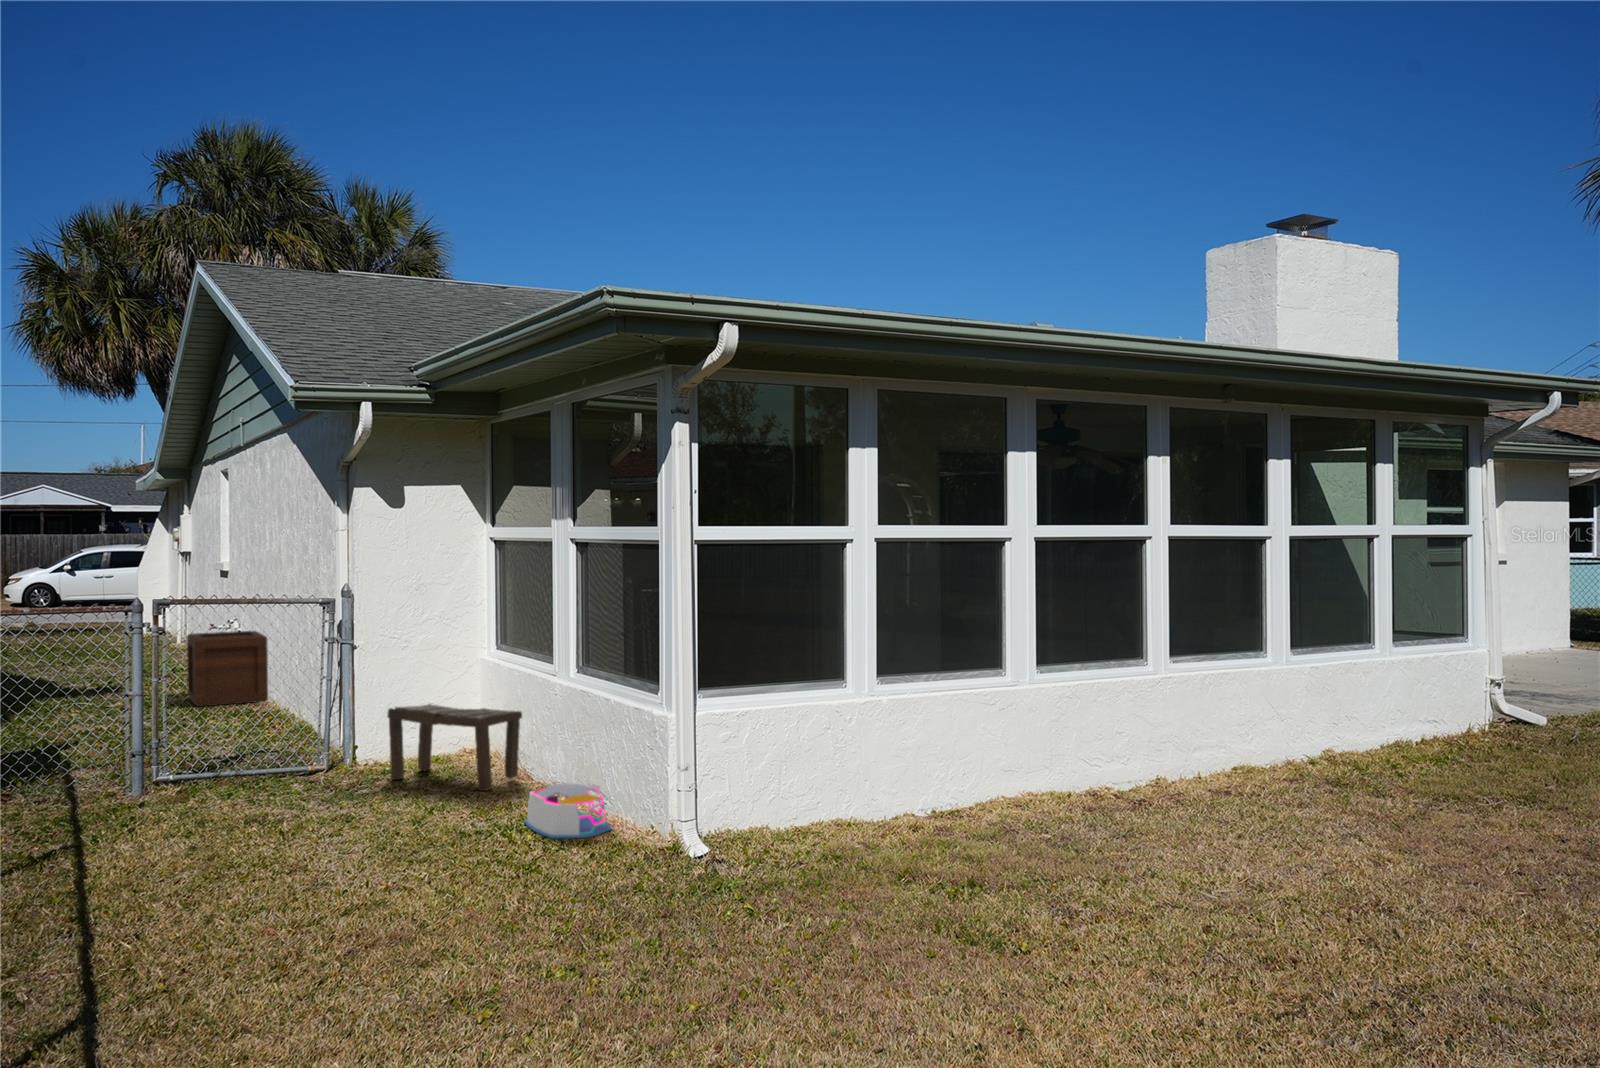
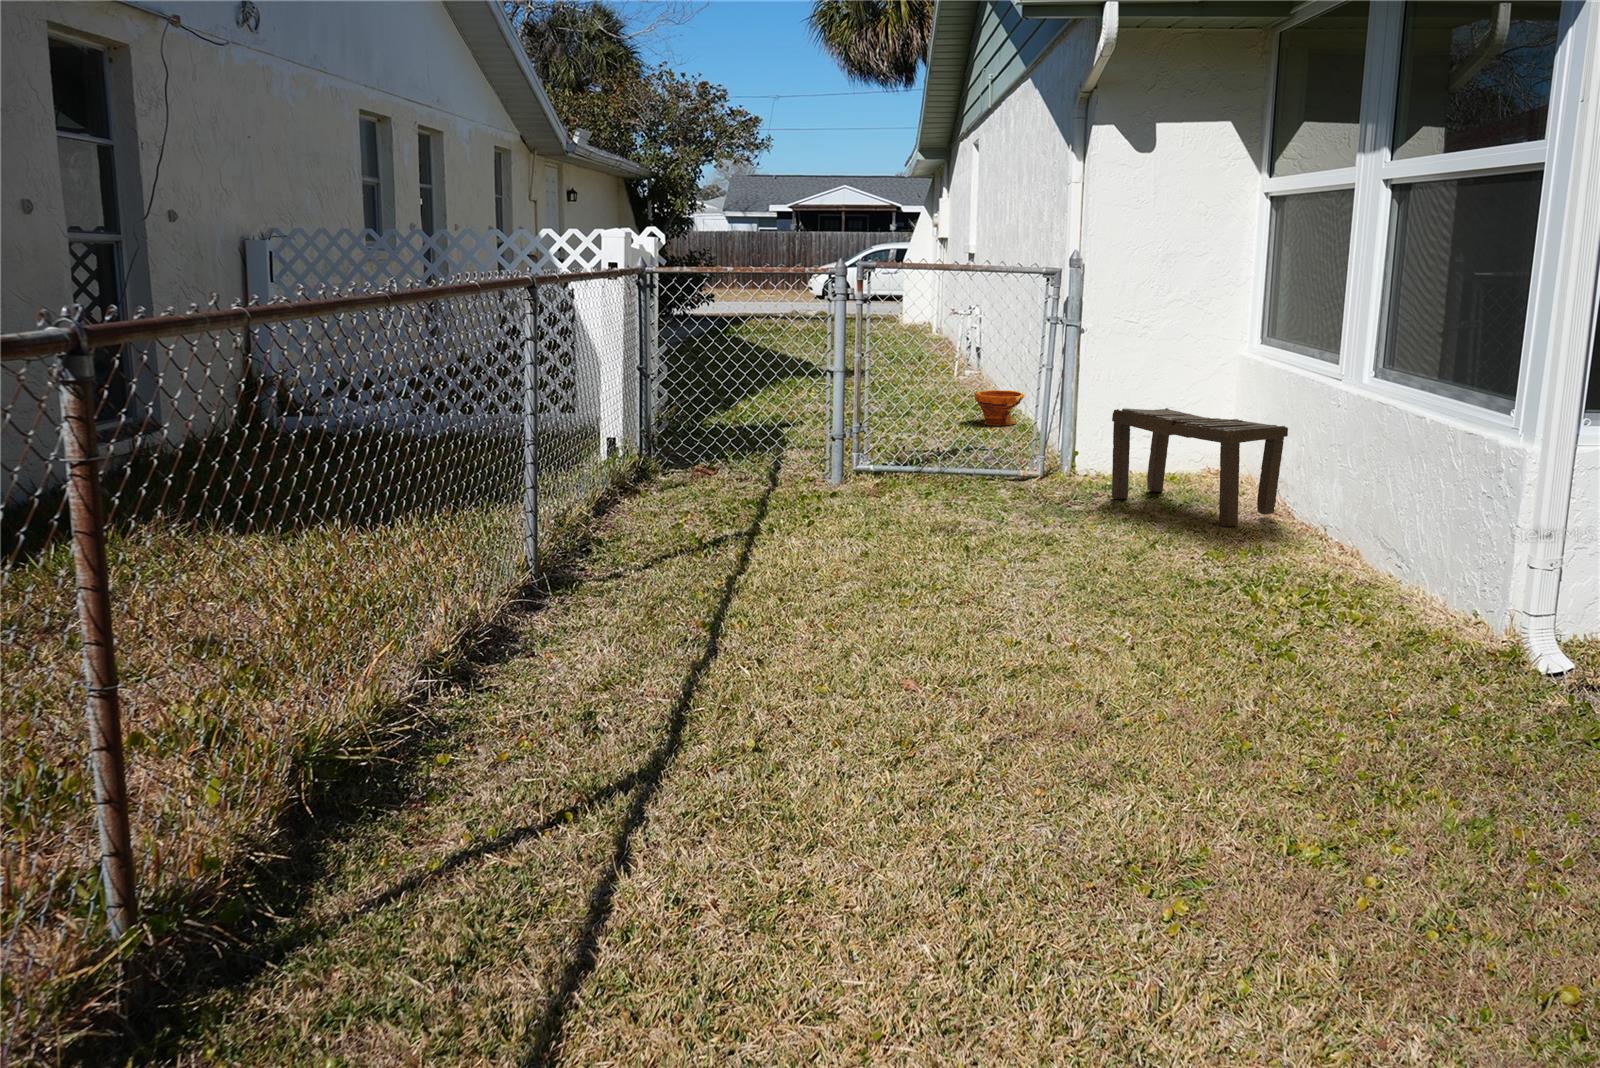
wooden crate: present [187,631,268,707] -> none [922,317,1002,396]
planter: none [251,696,298,729] -> present [975,390,1025,426]
storage bin: present [525,783,611,838] -> none [1276,531,1406,614]

